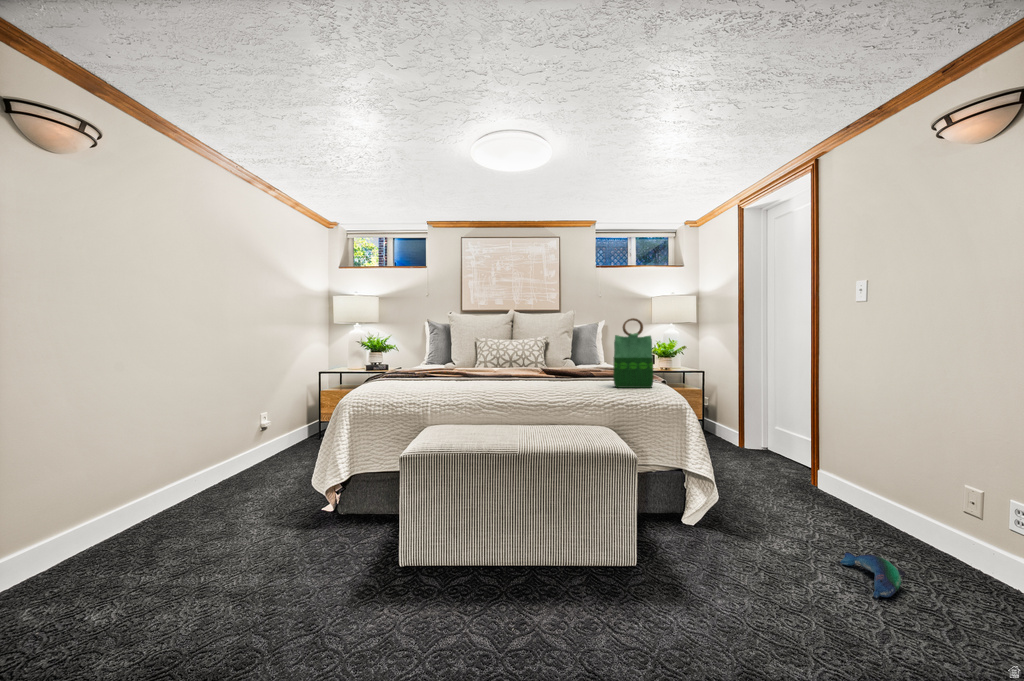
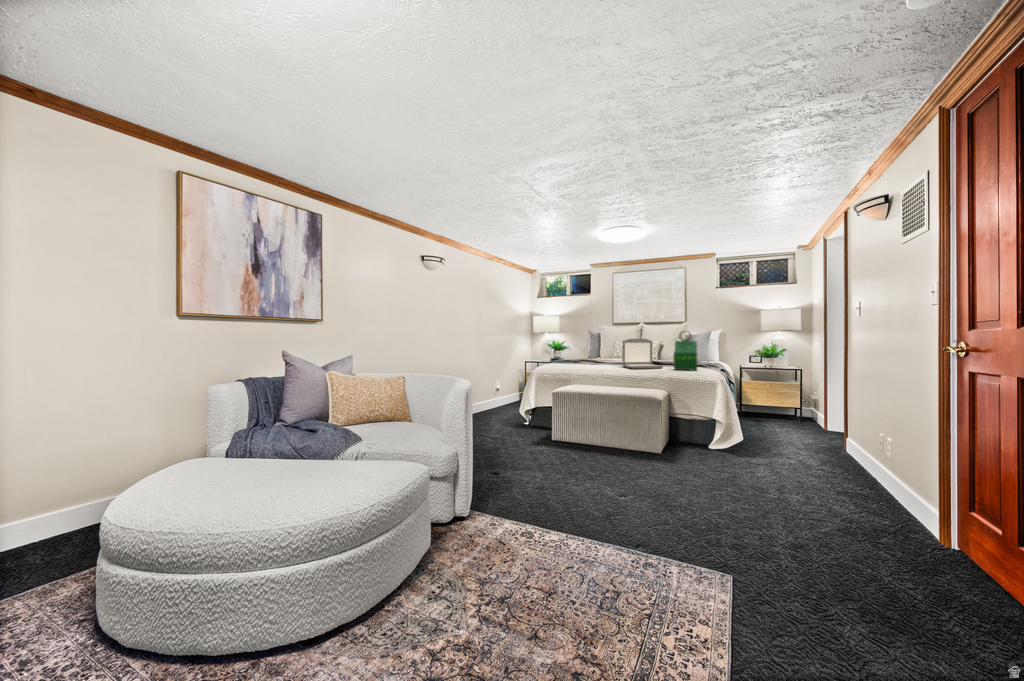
laptop: none [515,333,587,388] -> present [622,339,663,369]
plush toy: present [840,553,905,598] -> none [778,462,805,477]

